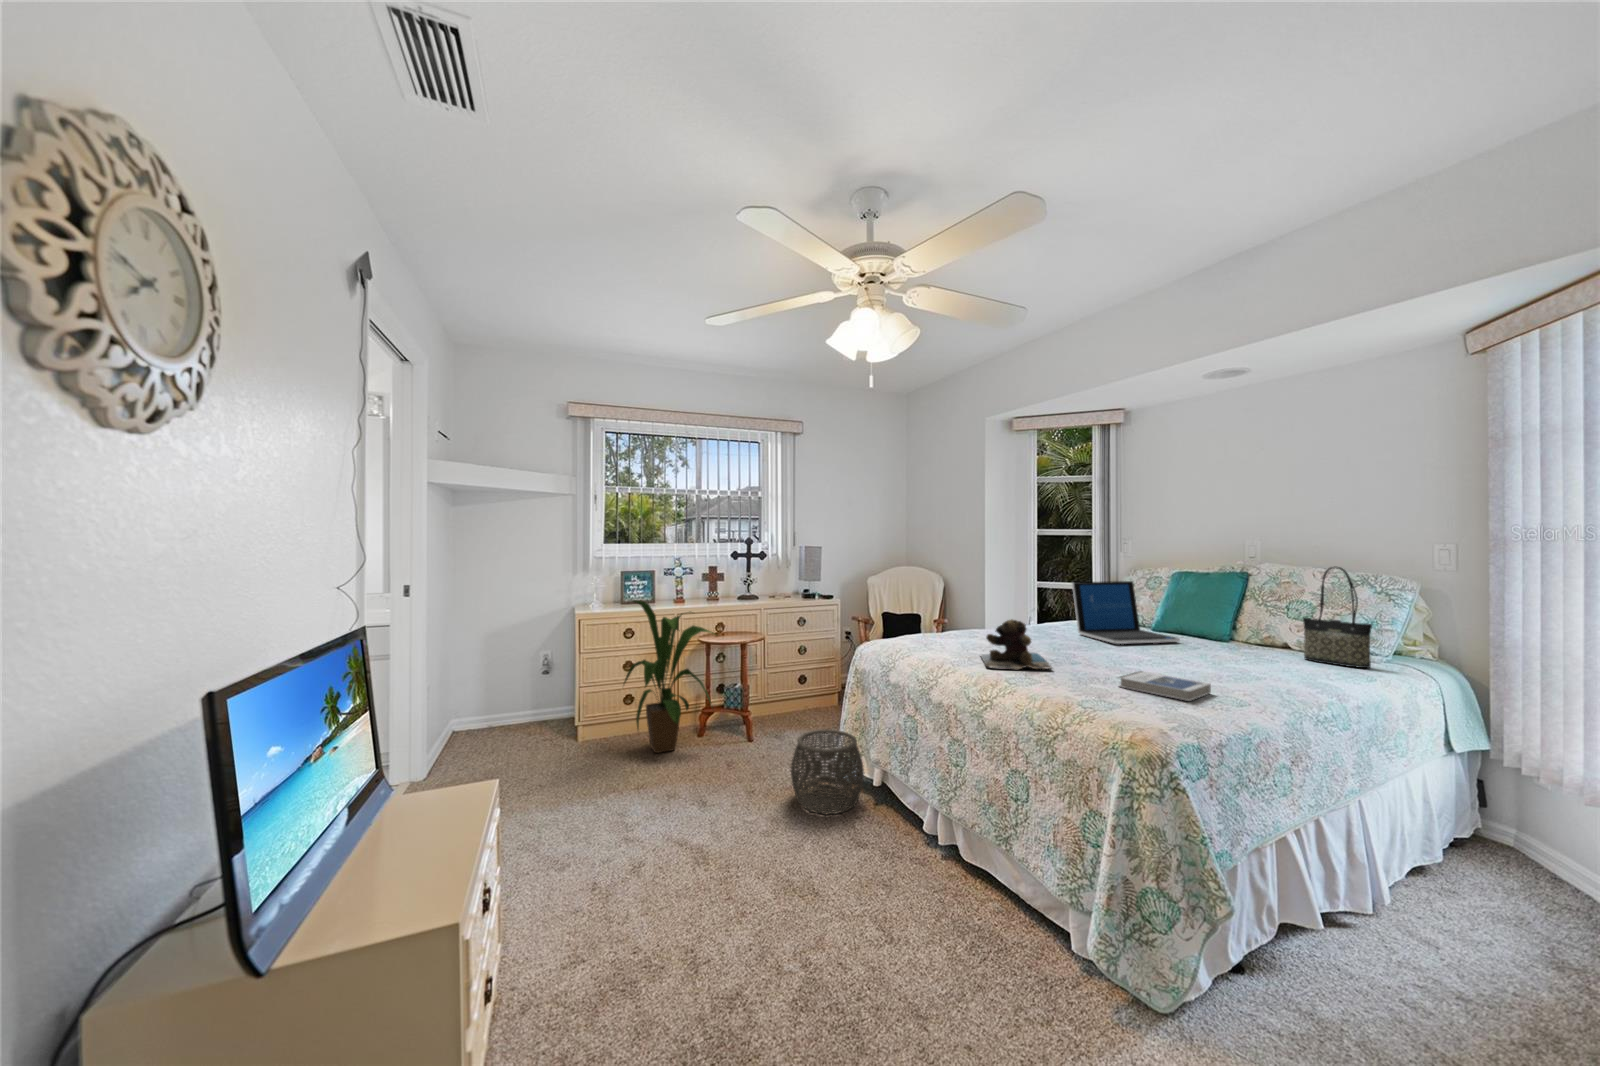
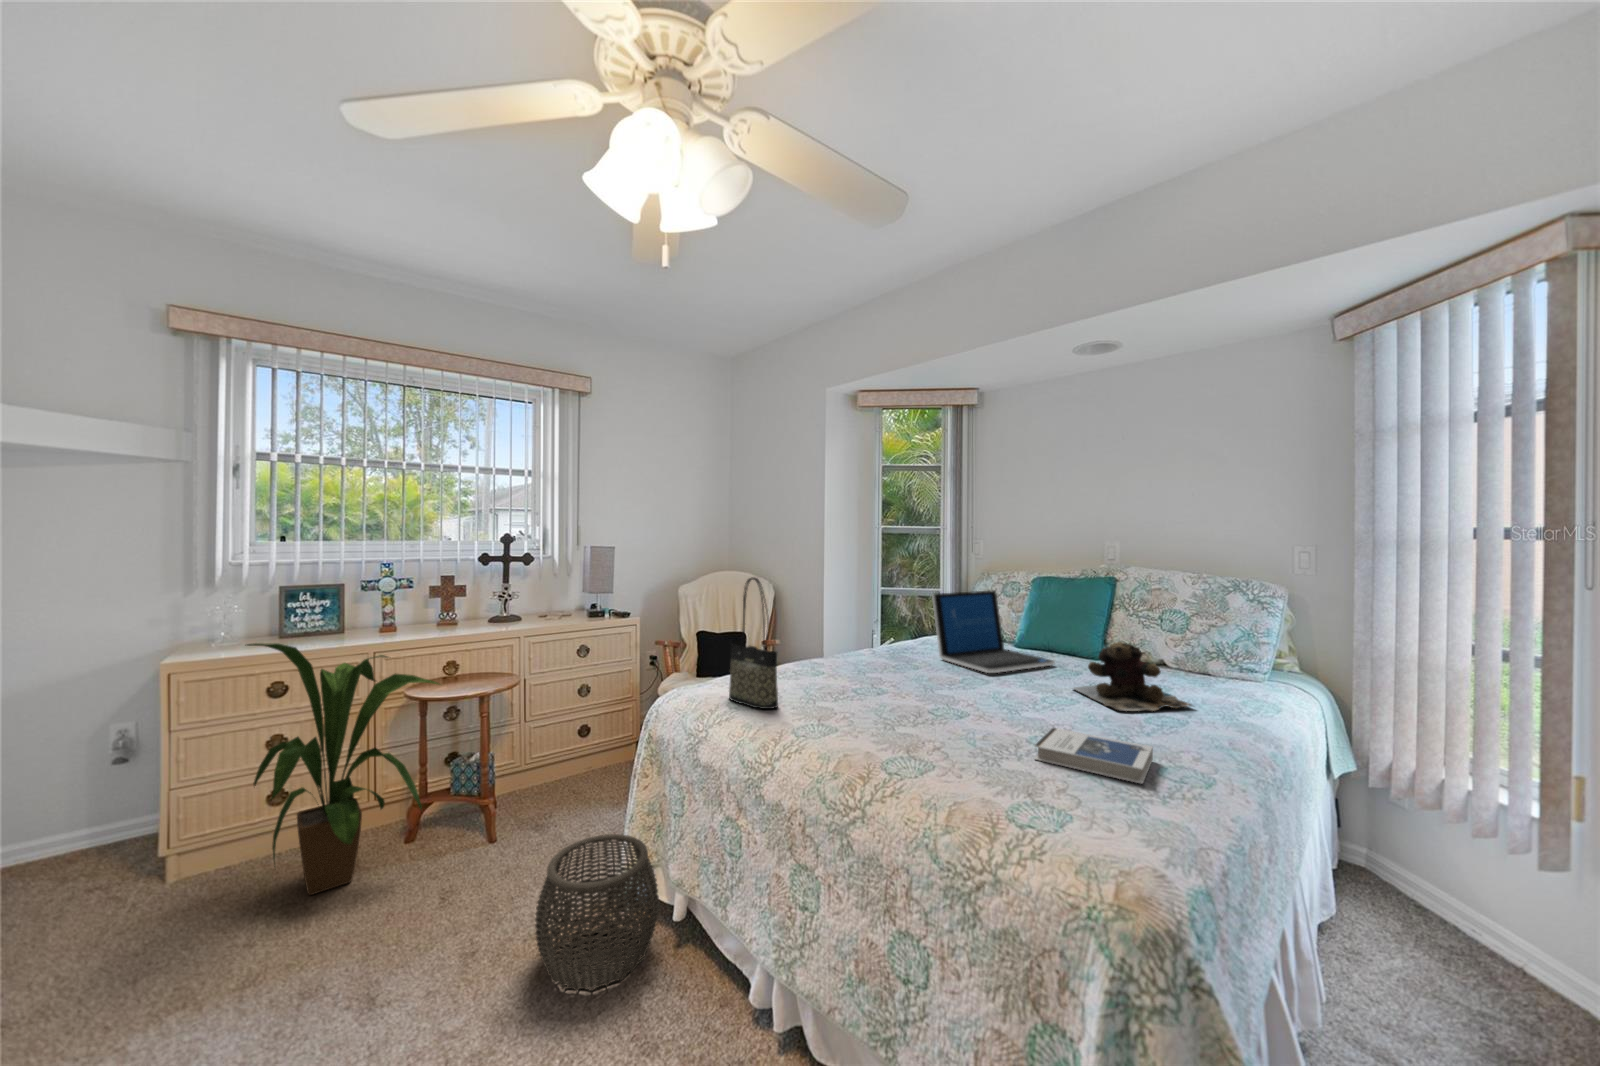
tote bag: present [1303,567,1372,668] -> present [729,577,778,709]
teddy bear: present [981,619,1052,669] -> present [1073,642,1192,711]

